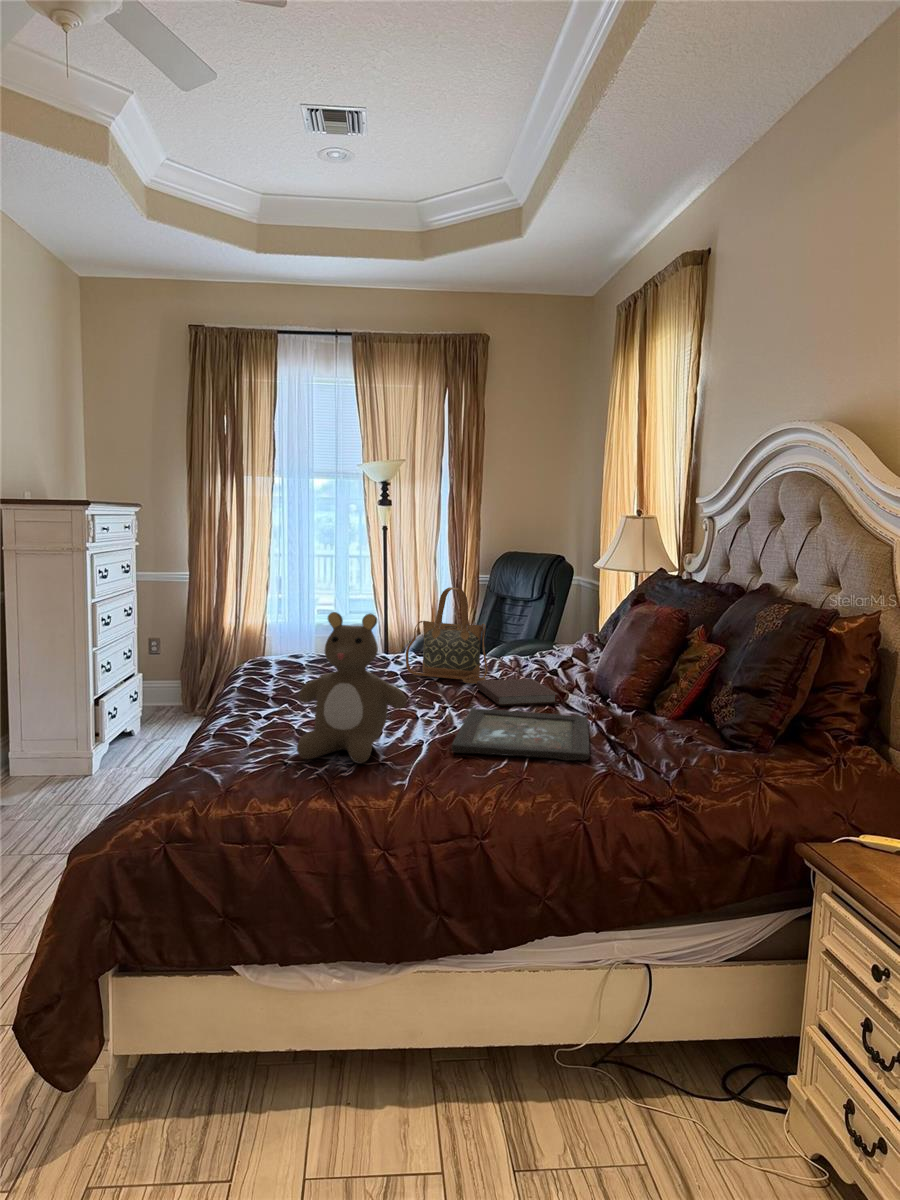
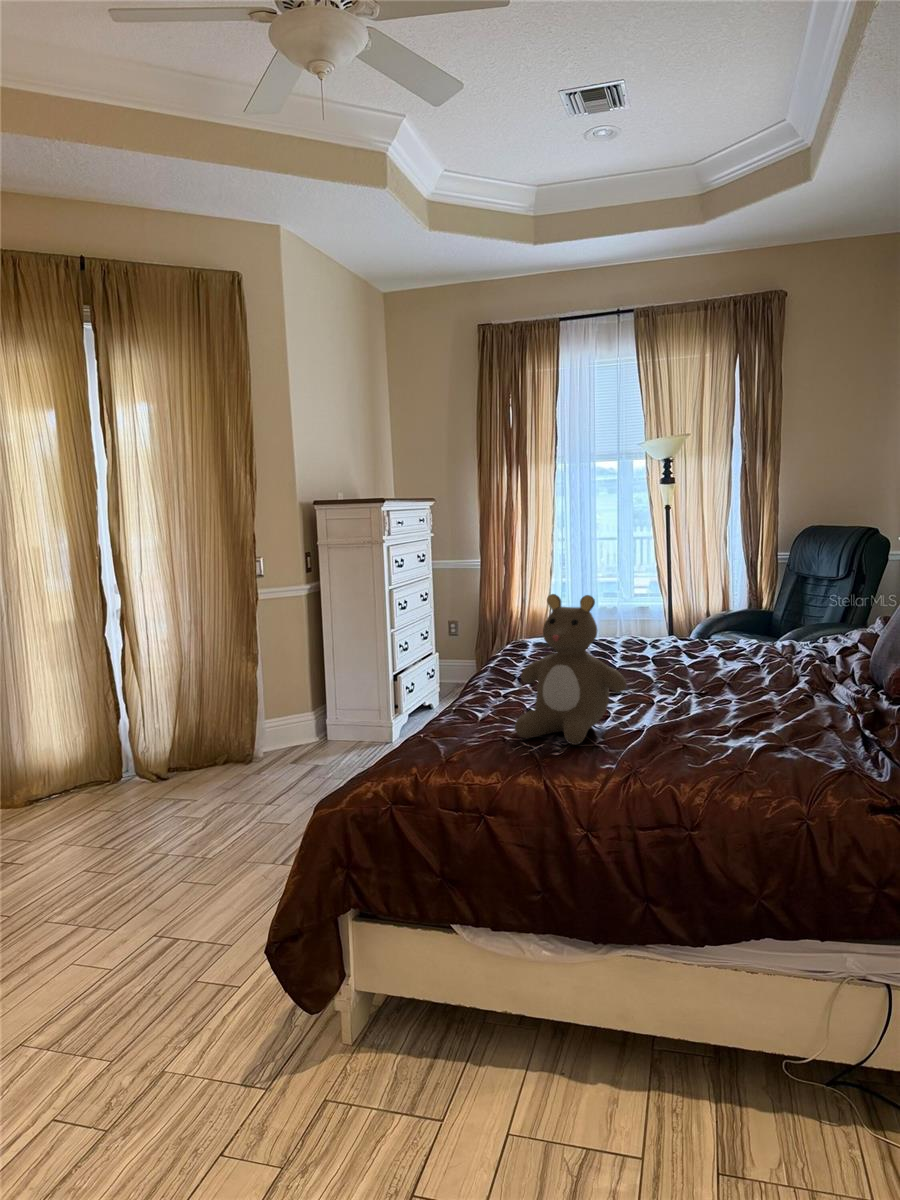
handbag: present [406,587,488,684] -> none [660,565,750,670]
notebook: present [477,679,559,706] -> none [732,666,823,694]
tray: present [452,708,590,761] -> none [673,696,847,755]

